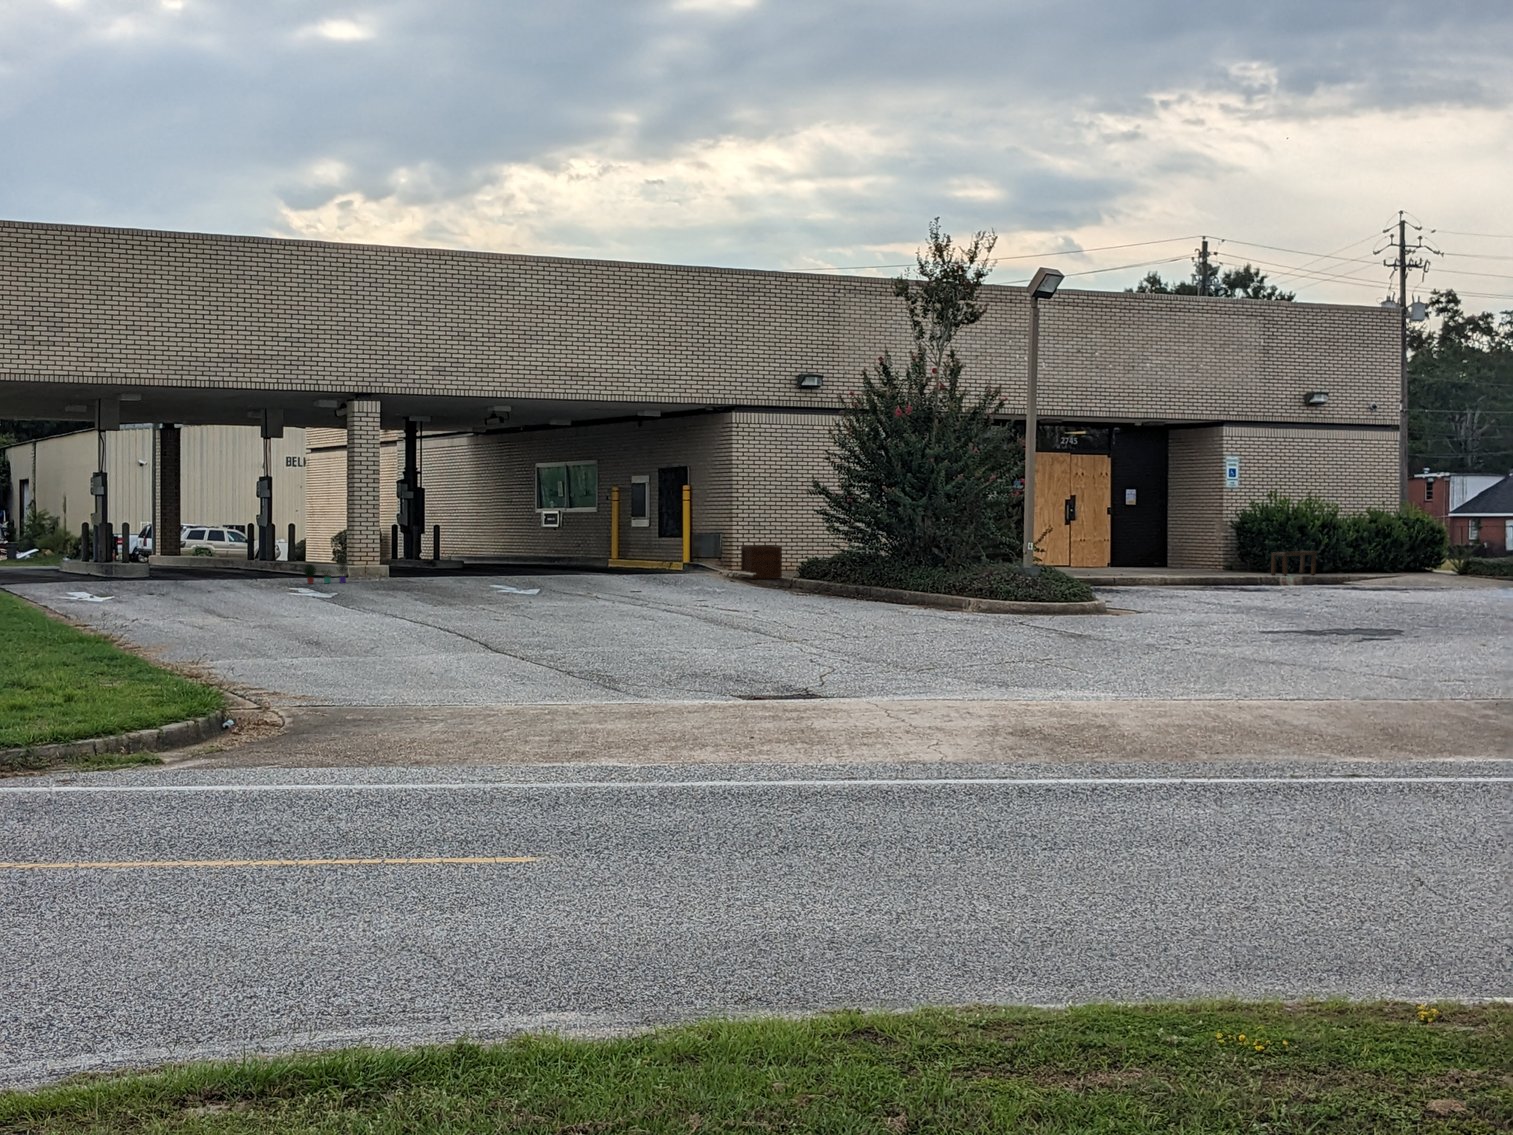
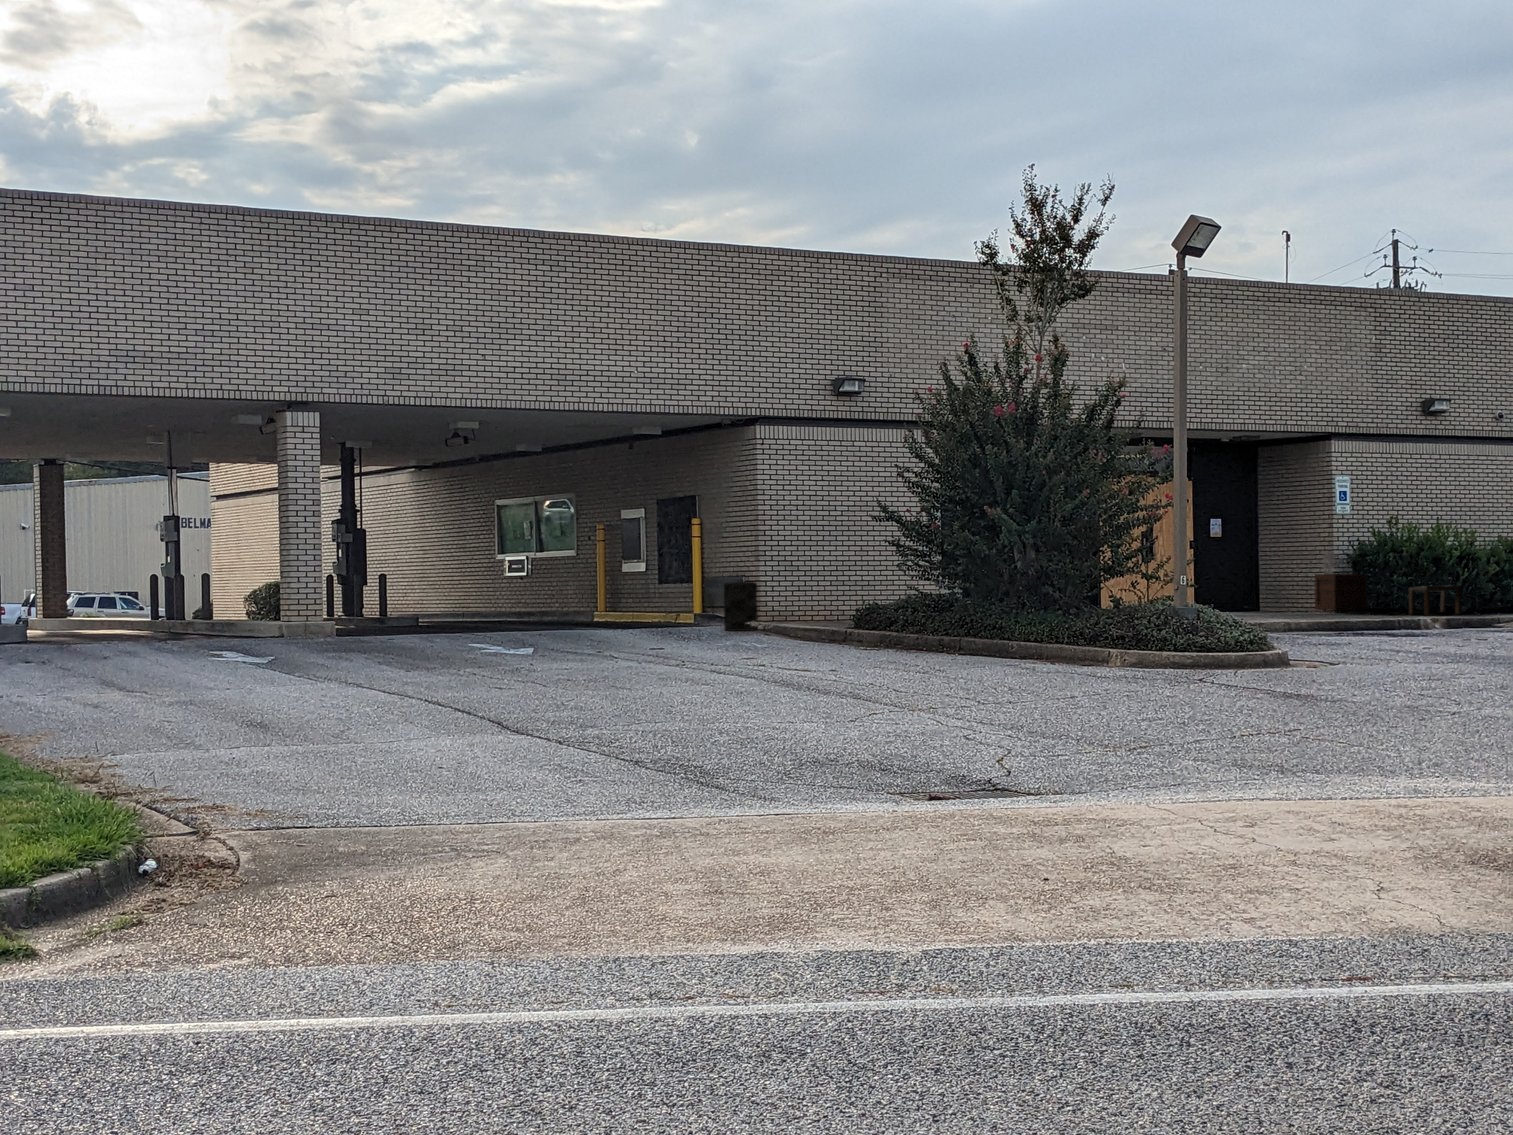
trash can: none [703,537,730,578] -> present [724,581,757,631]
wooden crate: present [741,545,782,579] -> present [1315,574,1367,611]
potted plant: present [304,551,347,584] -> none [223,602,282,647]

